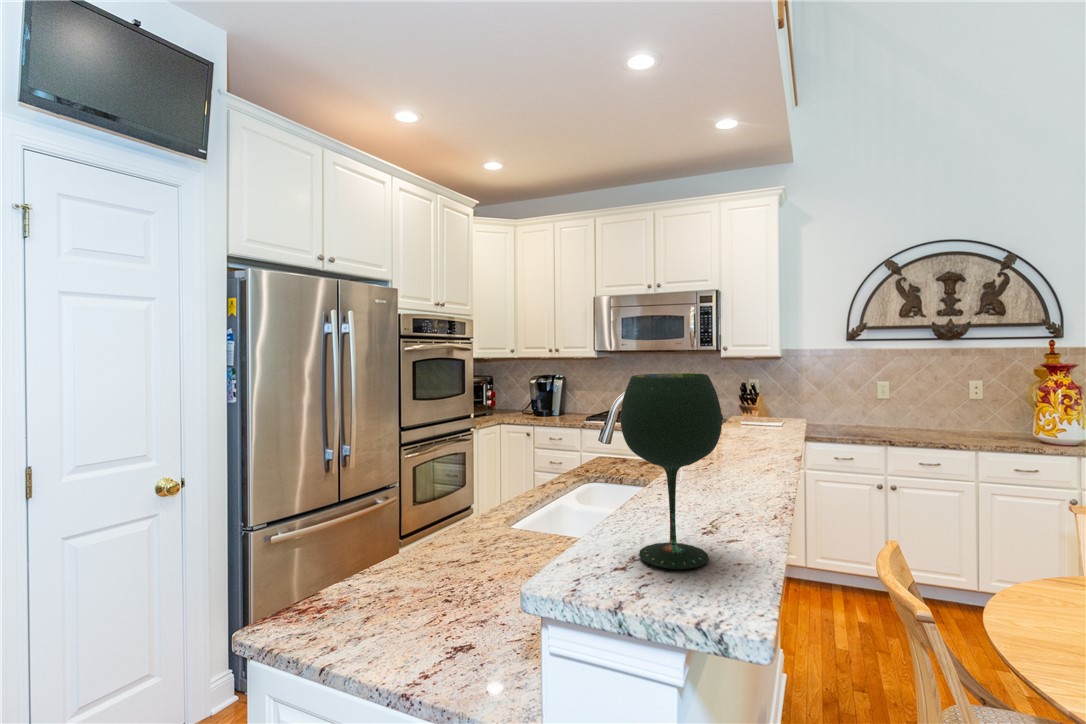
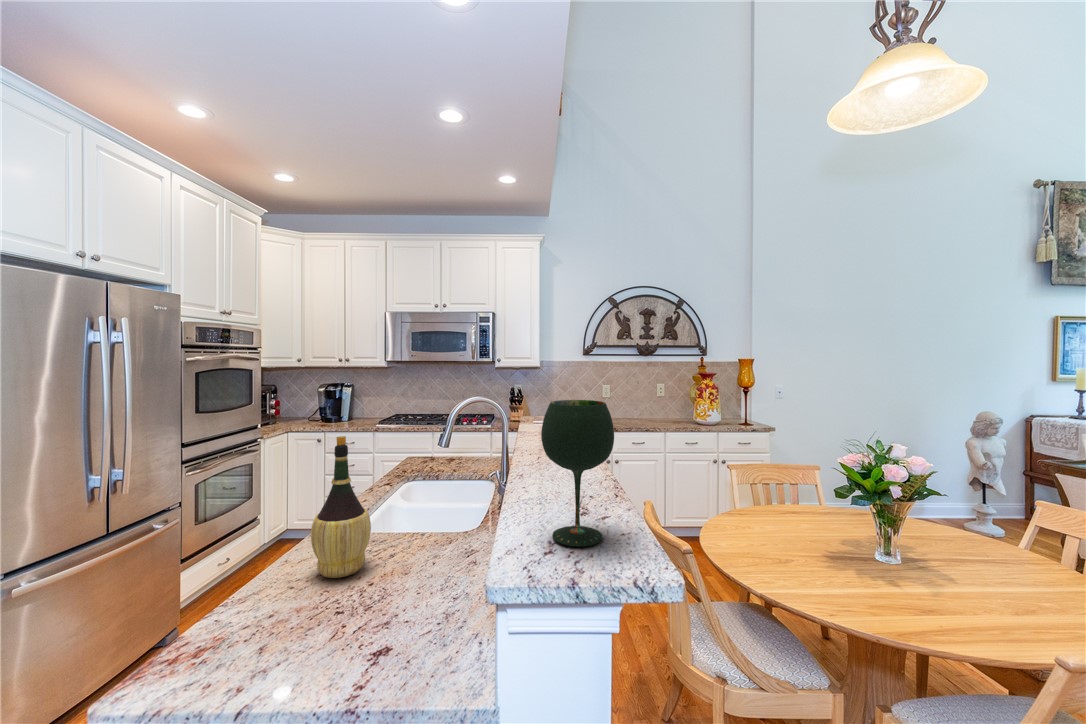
wine bottle: none [439,418,497,568] -> present [311,436,371,578]

